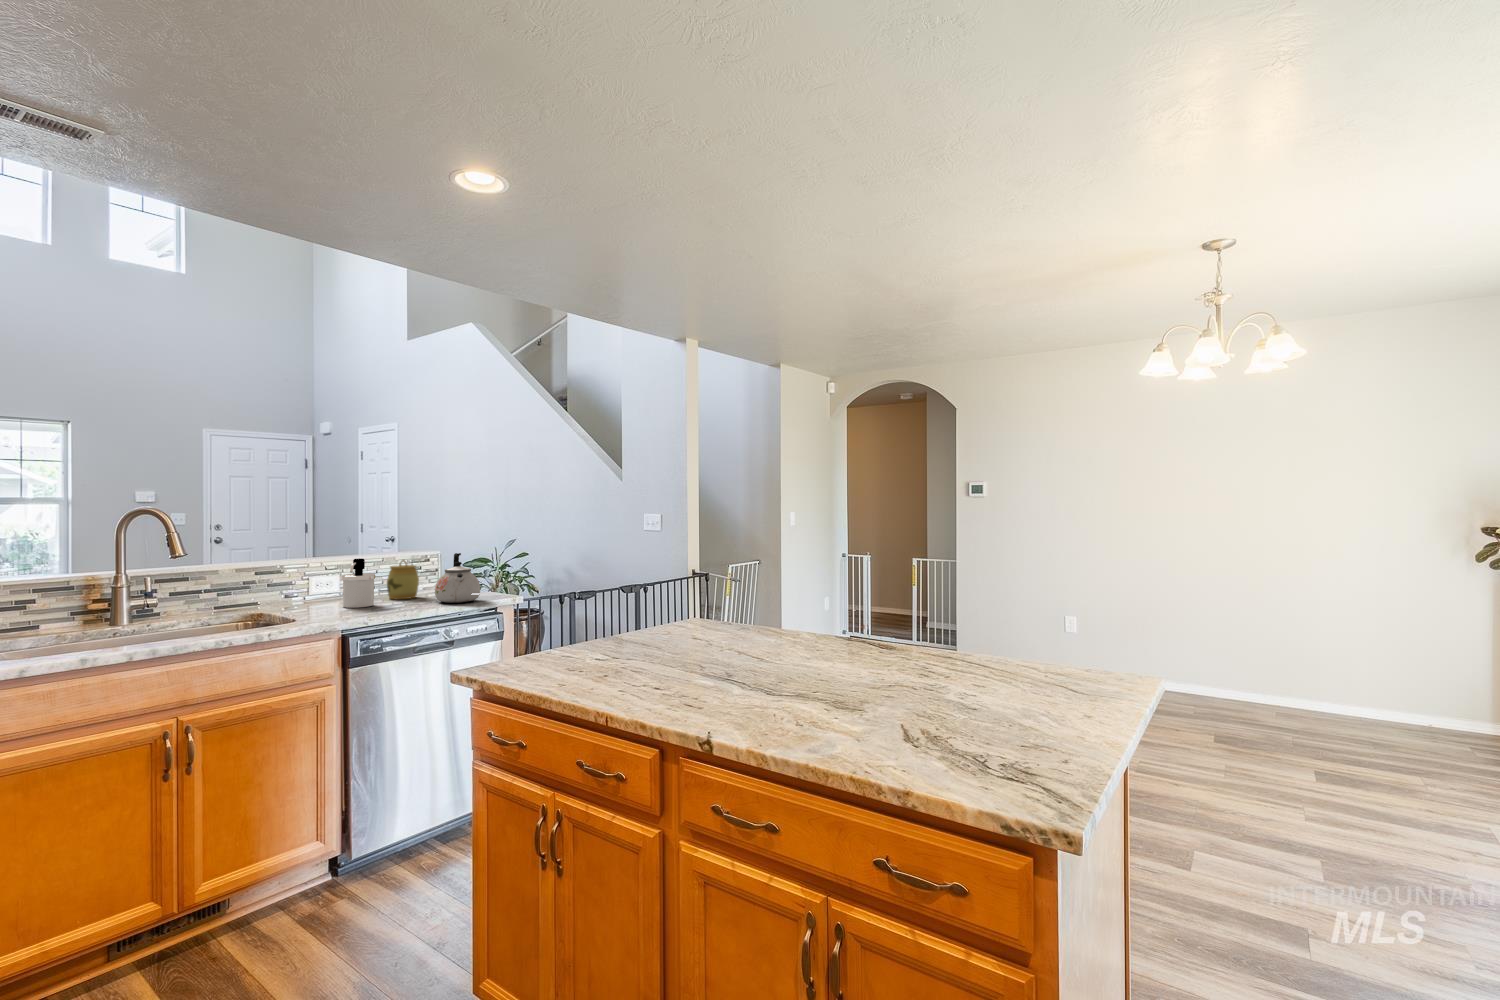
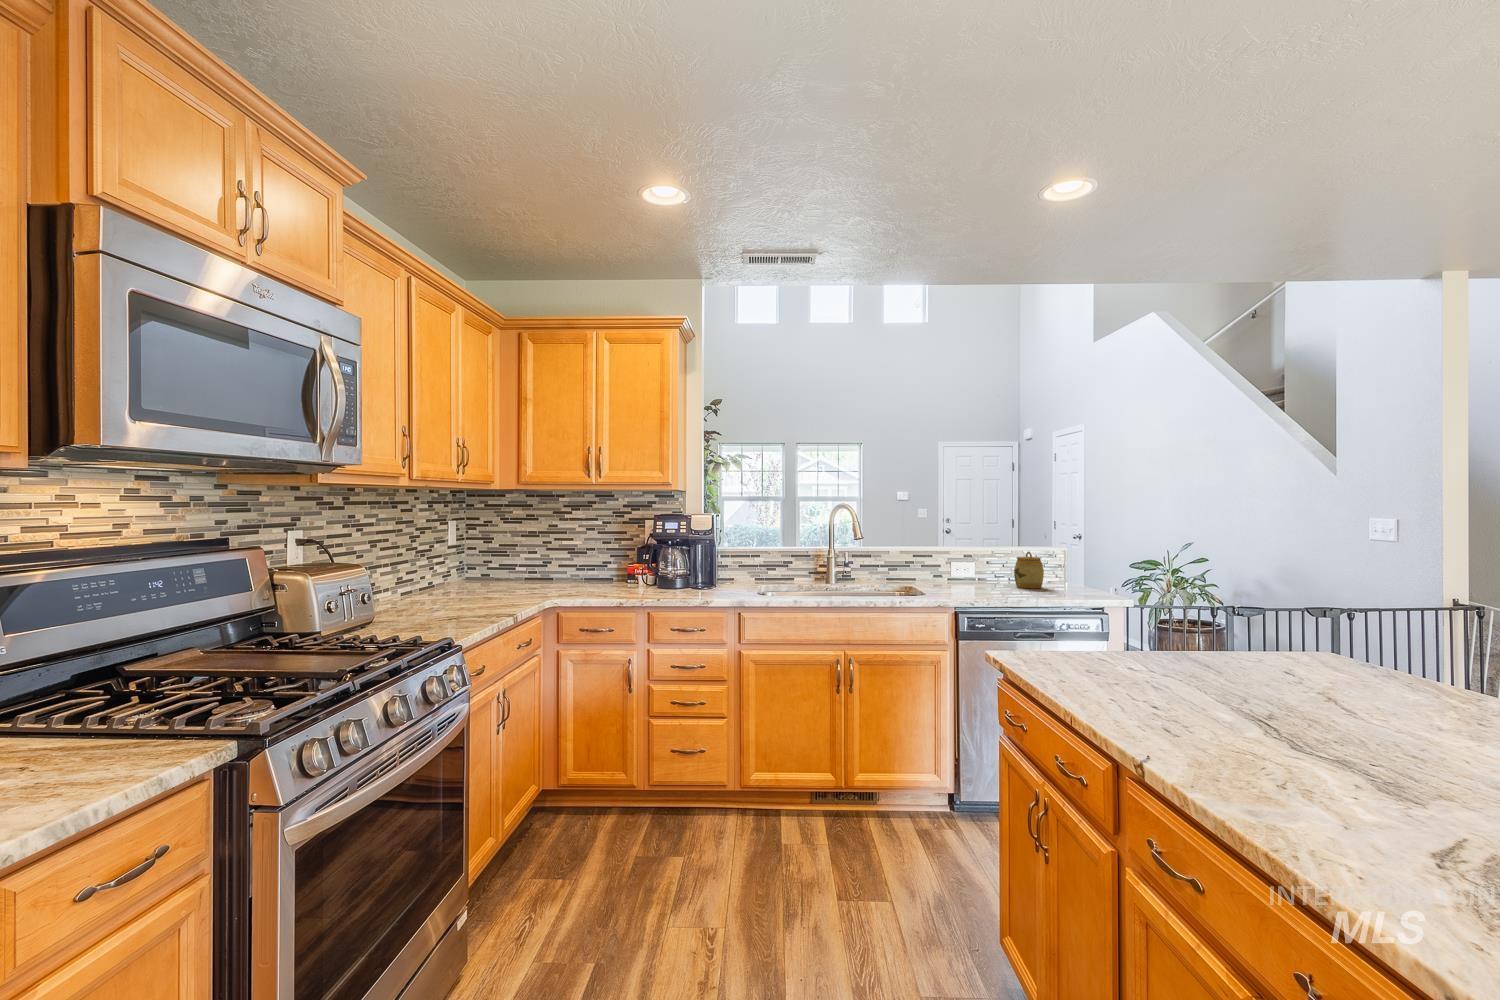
kettle: present [435,553,480,603] -> none [1050,548,1096,596]
soap dispenser: present [342,559,375,608] -> none [972,548,998,590]

